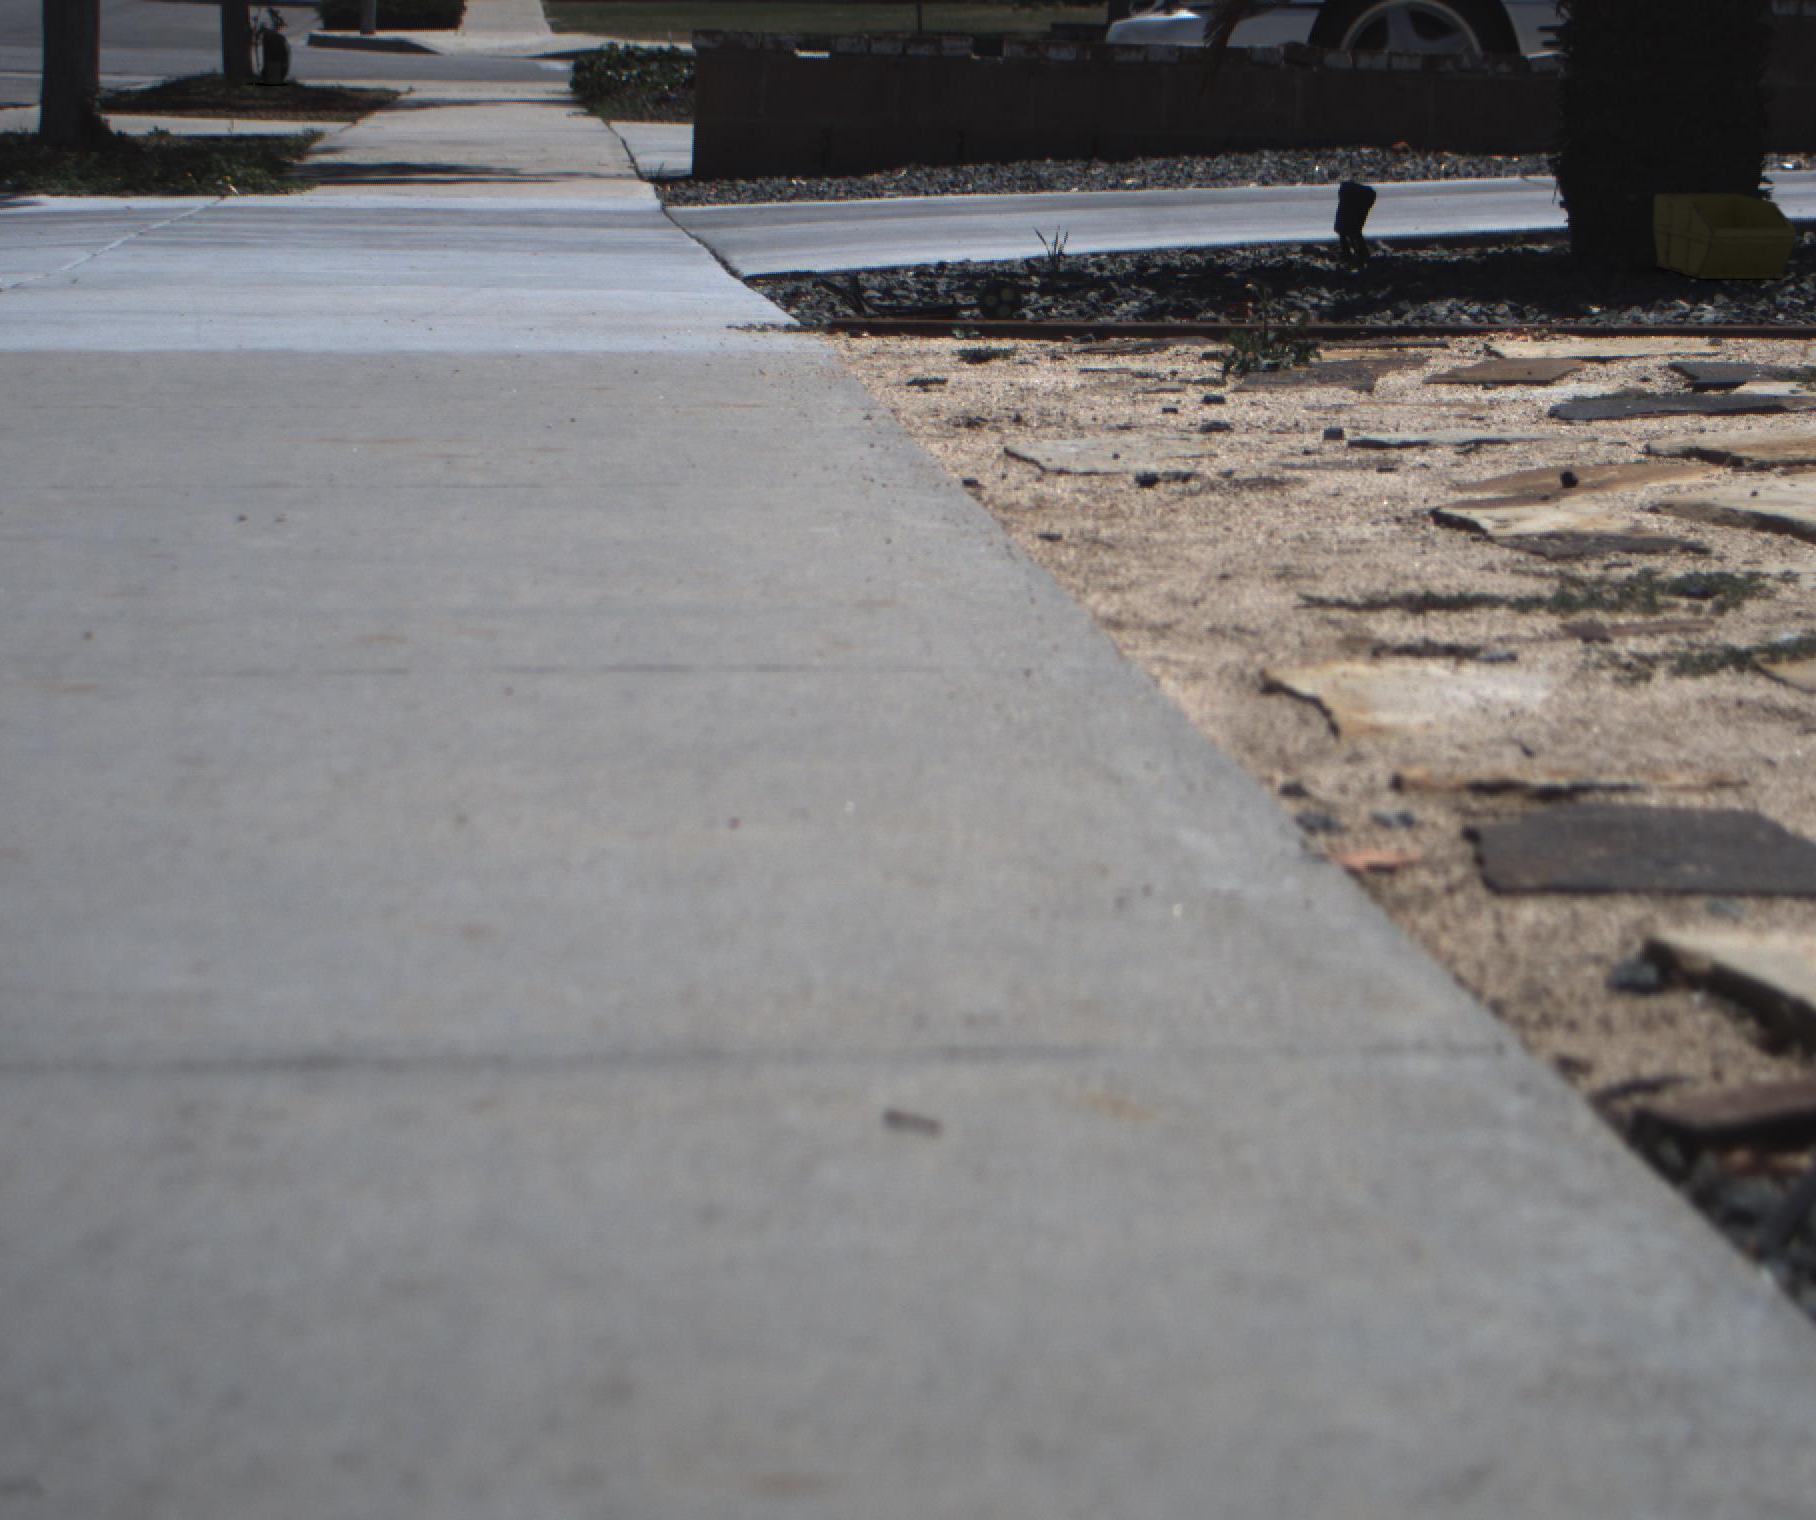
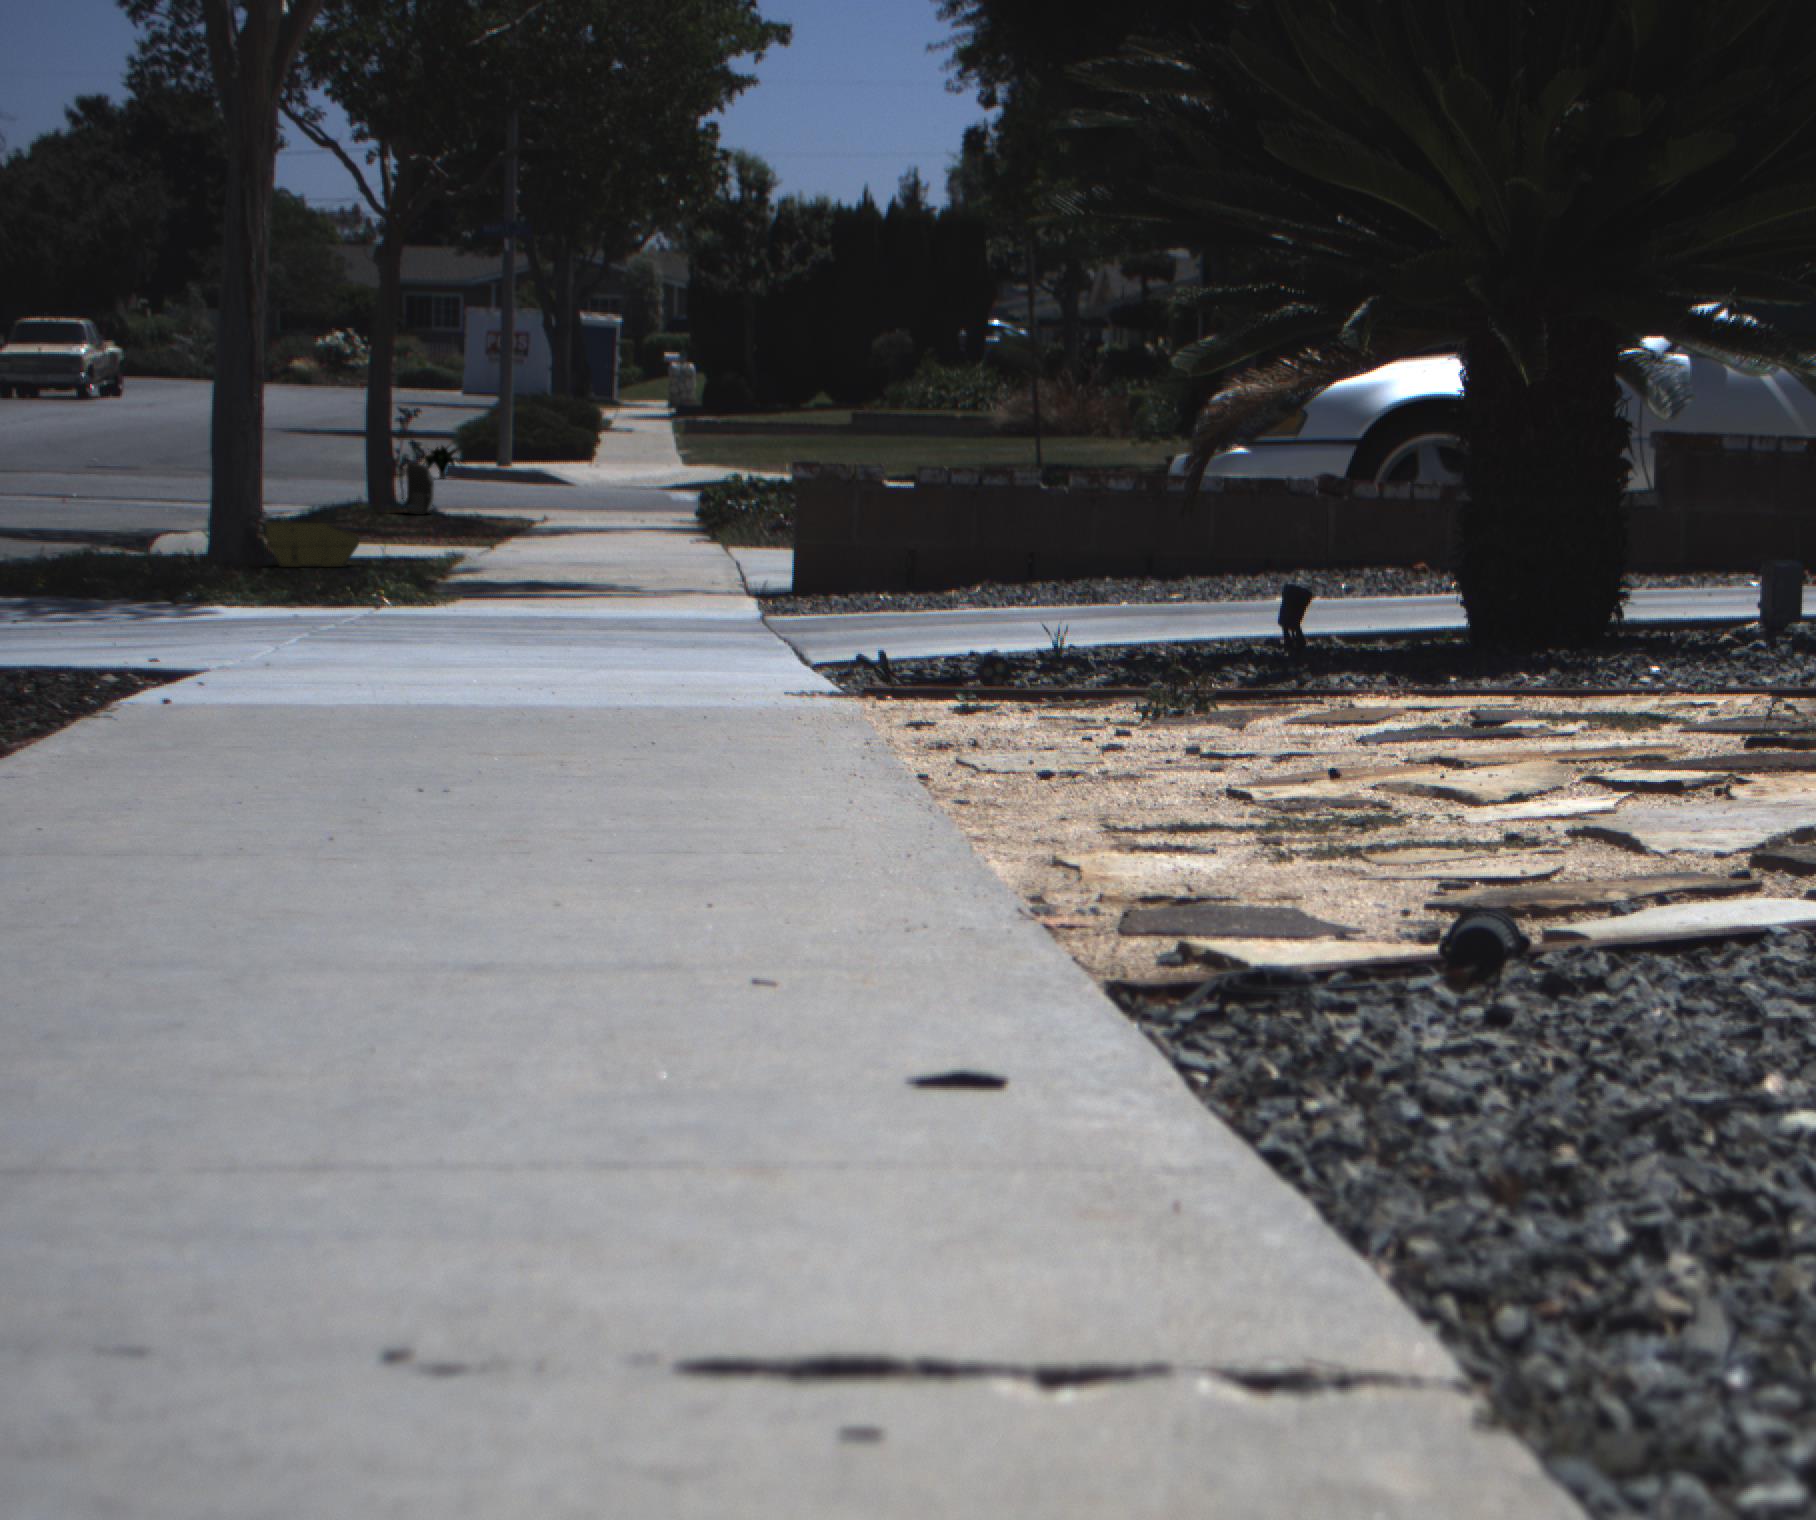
potted plant: none [278,8,326,46] -> present [423,446,463,479]
storage bin: present [1652,194,1797,279] -> present [265,523,360,567]

